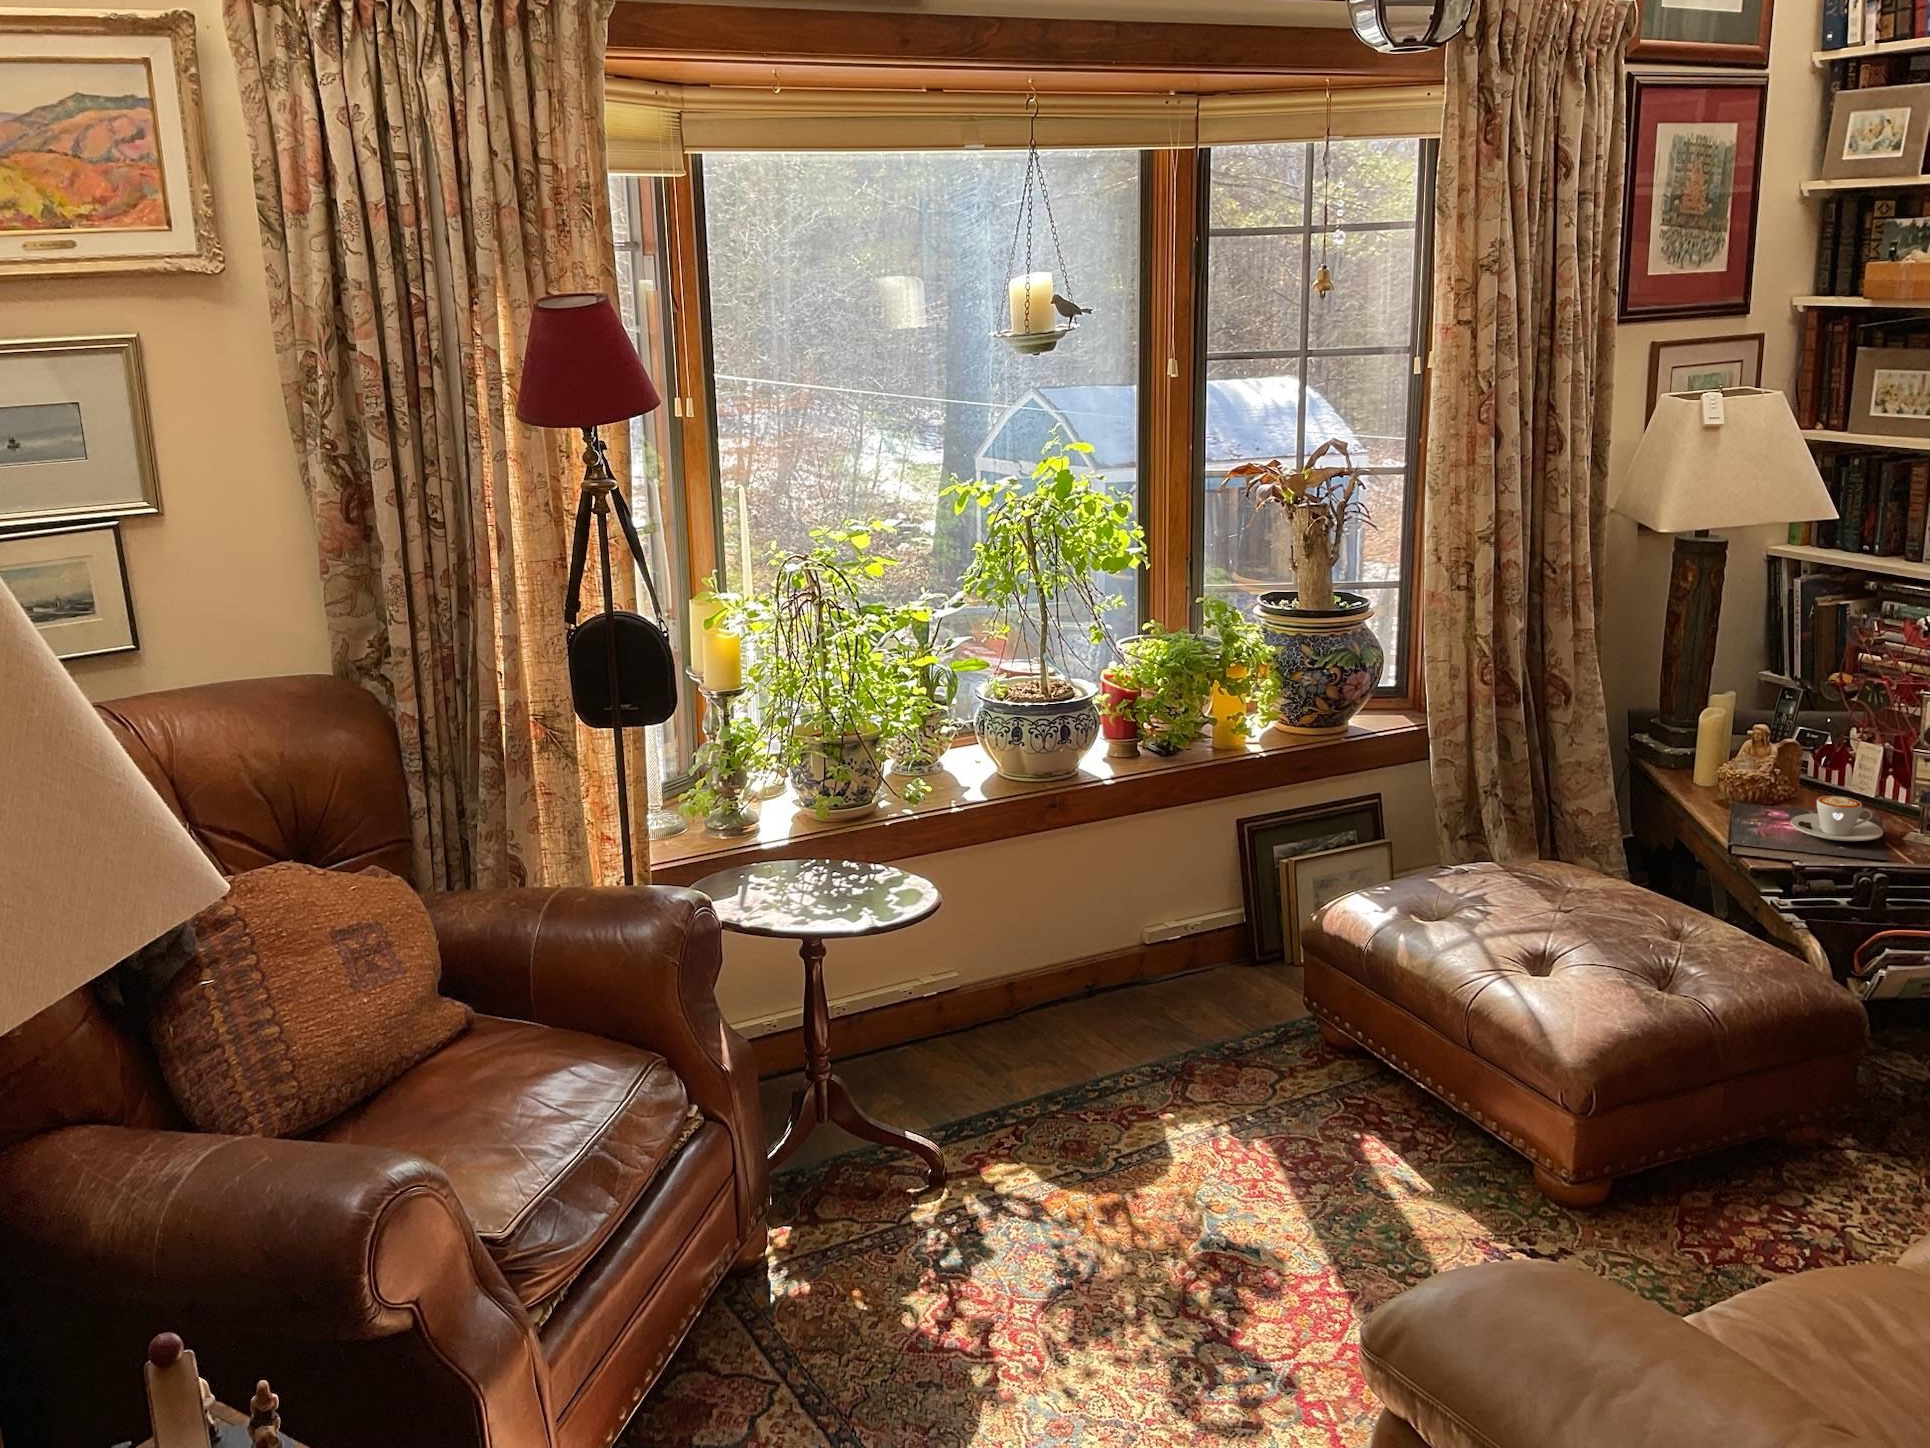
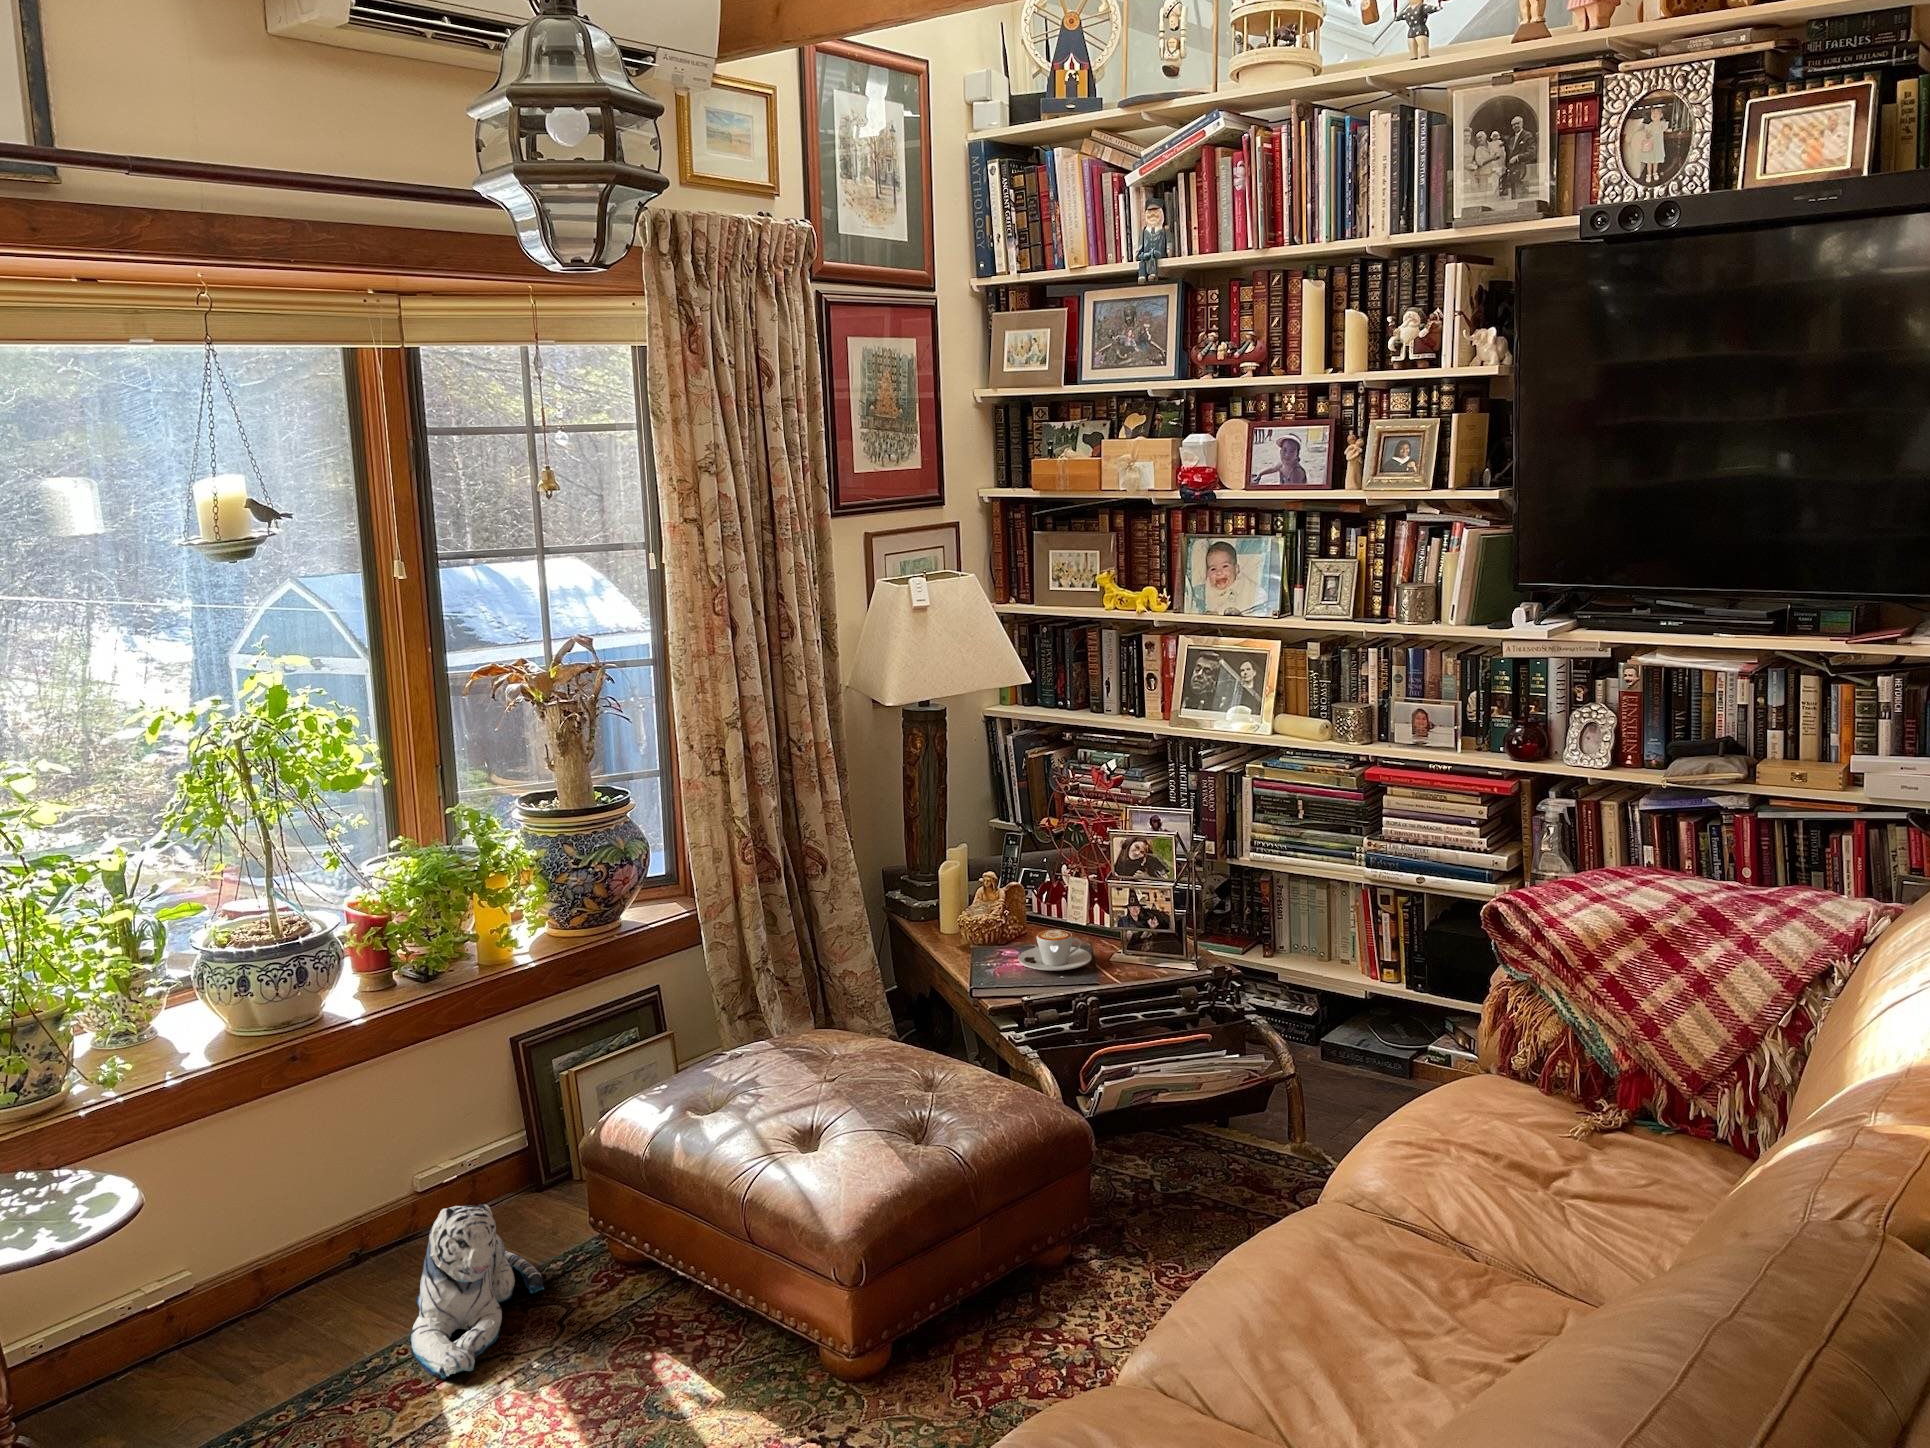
plush toy: none [1138,962,1257,1112] -> present [411,1204,544,1379]

